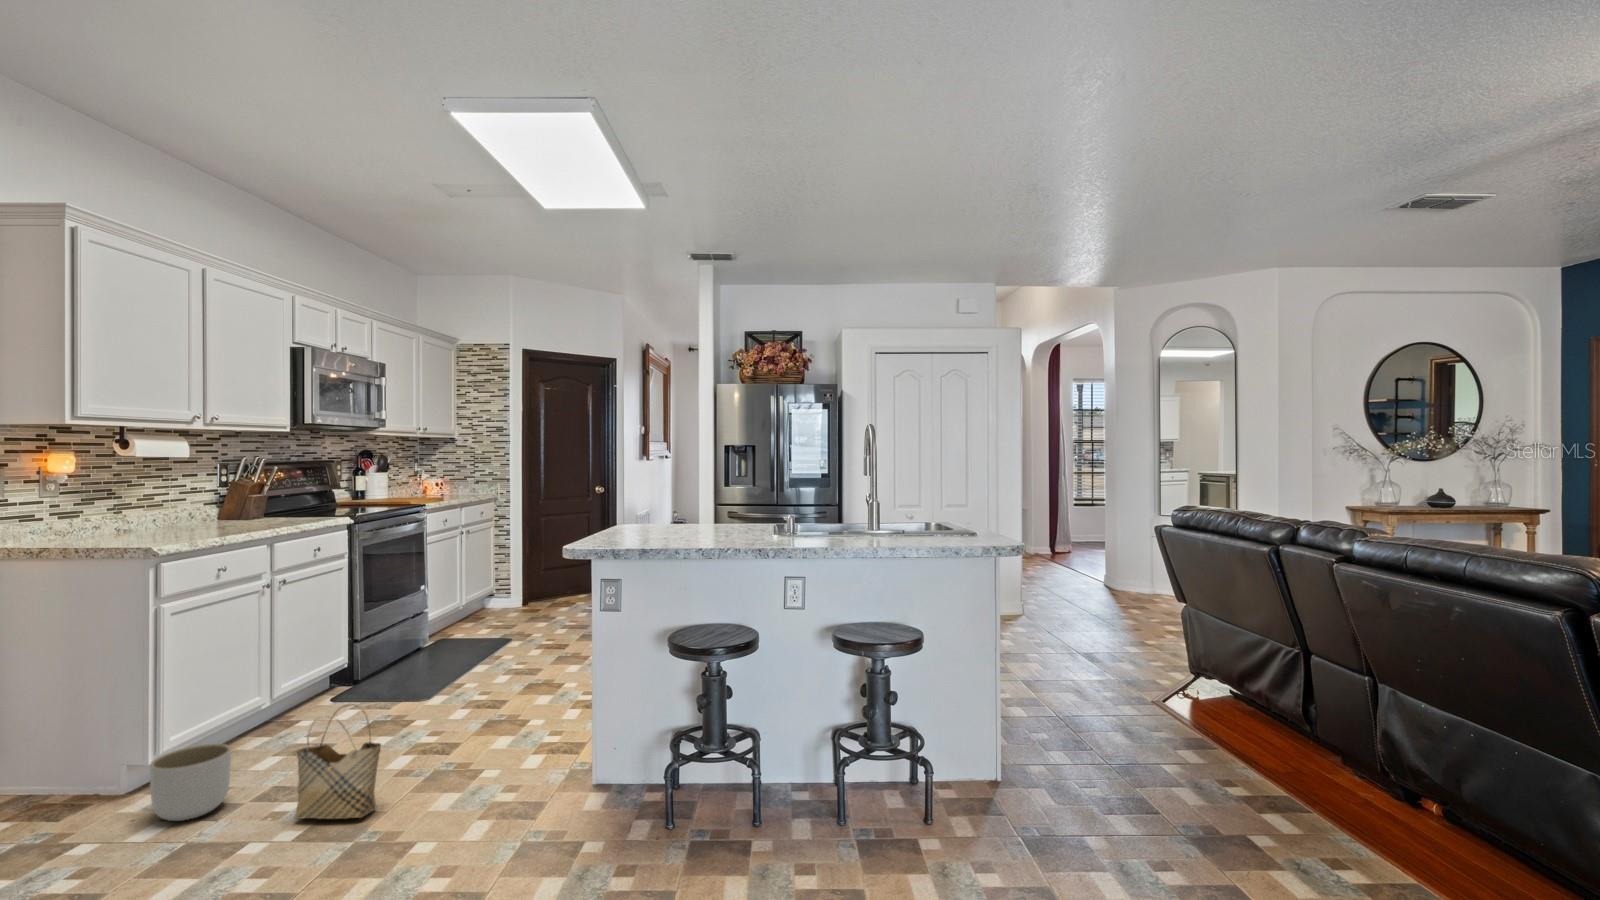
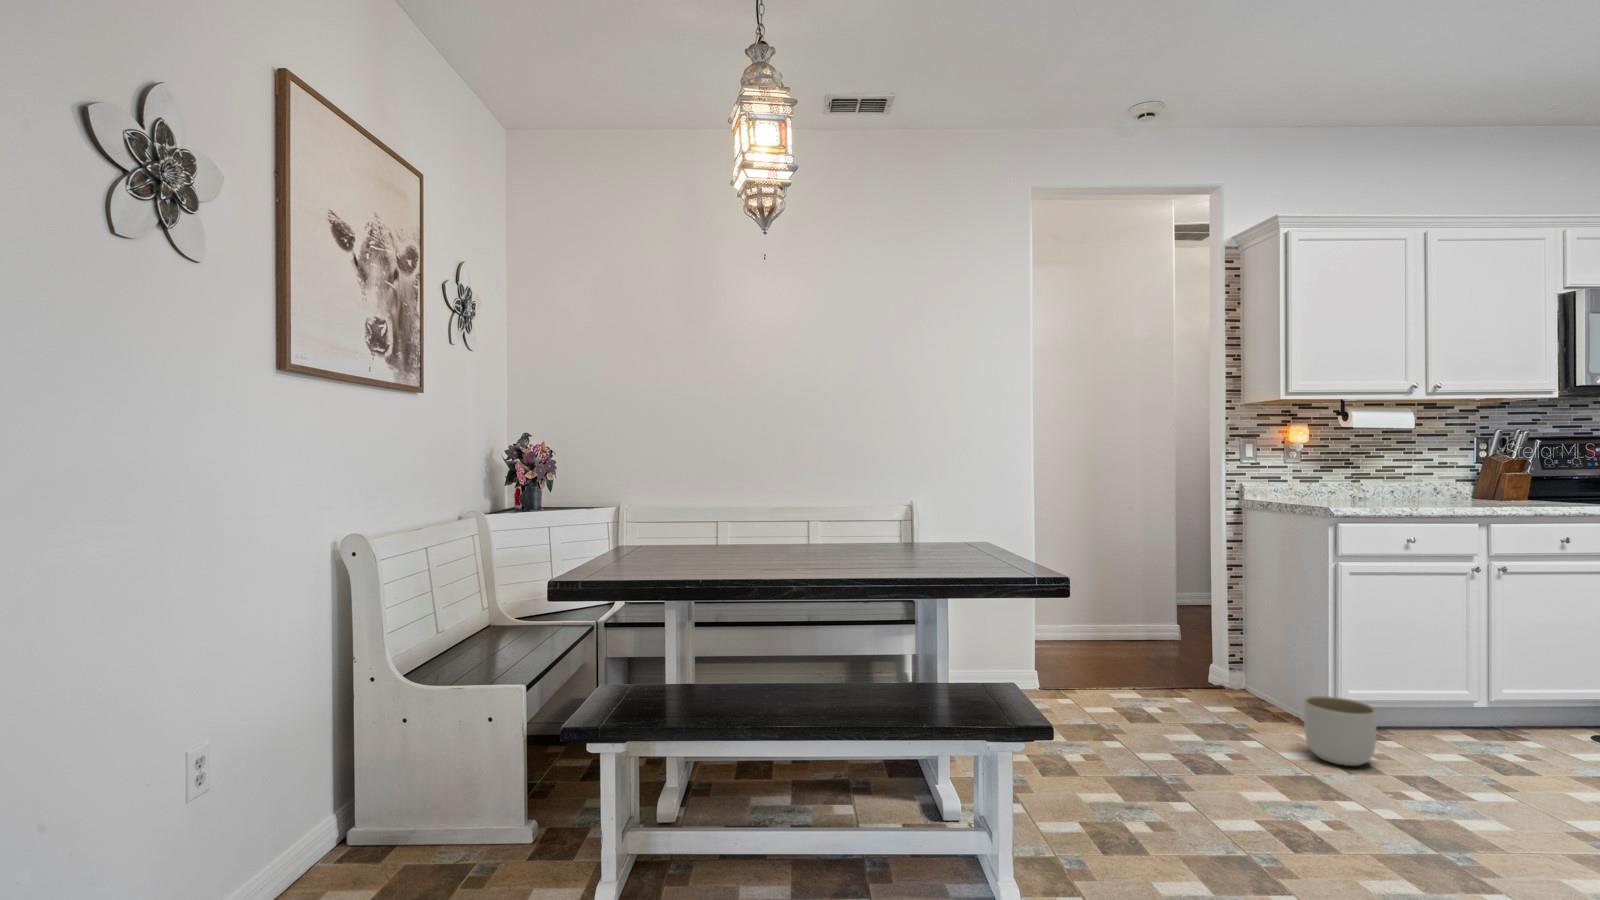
woven basket: present [295,704,381,819] -> none [1405,700,1507,844]

